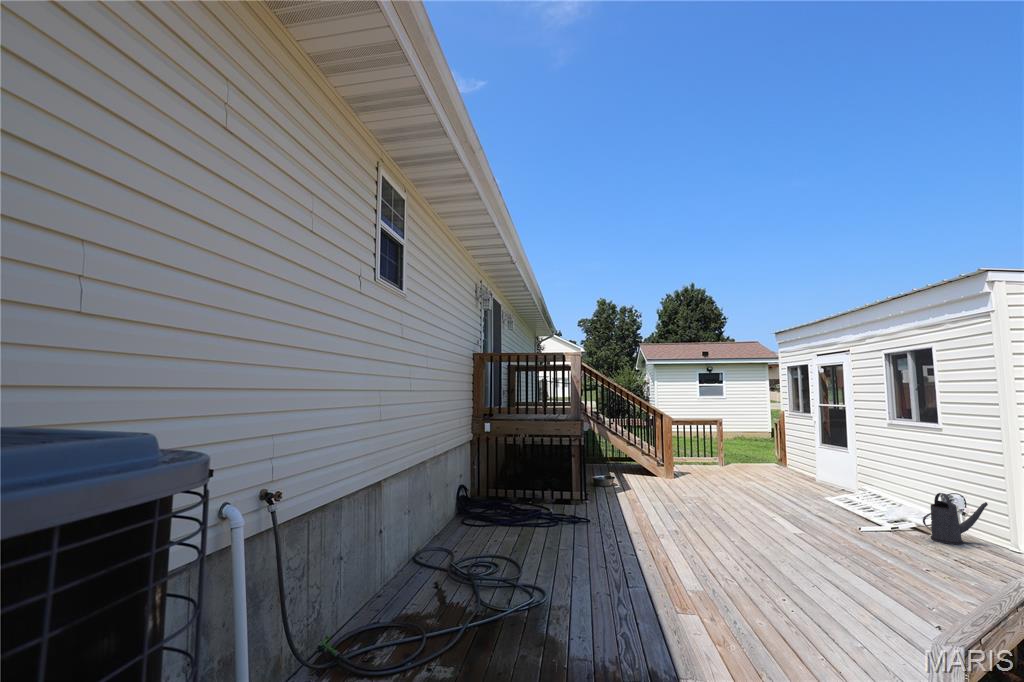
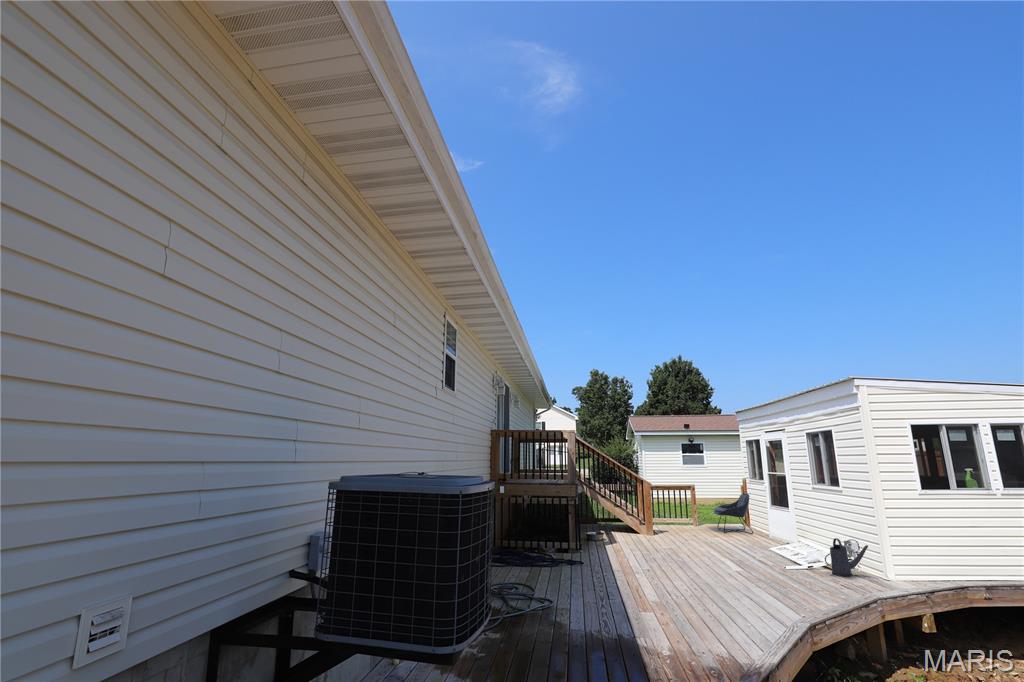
lounge chair: none [743,428,792,475] -> present [714,493,753,534]

